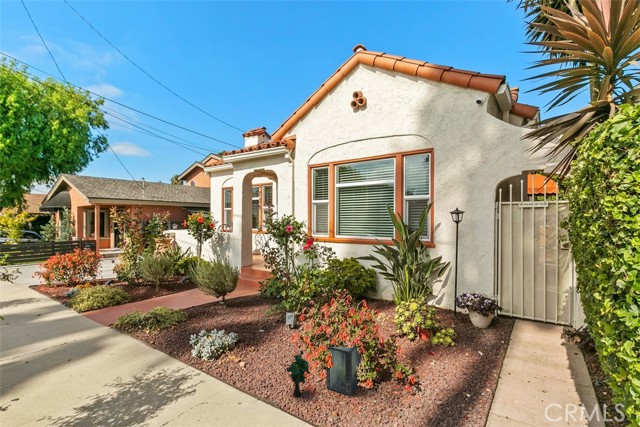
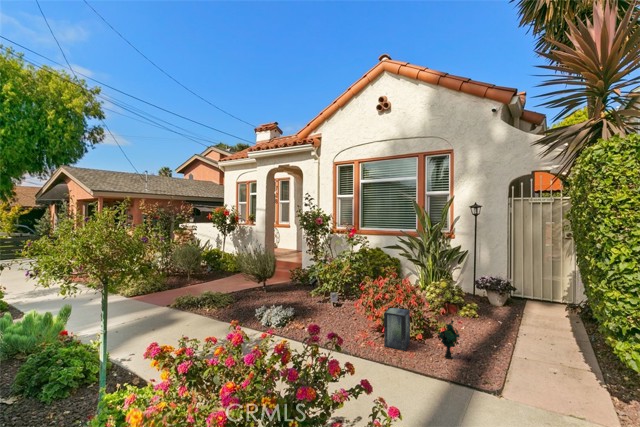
decorative plant: present [286,351,310,397] -> present [438,320,460,359]

